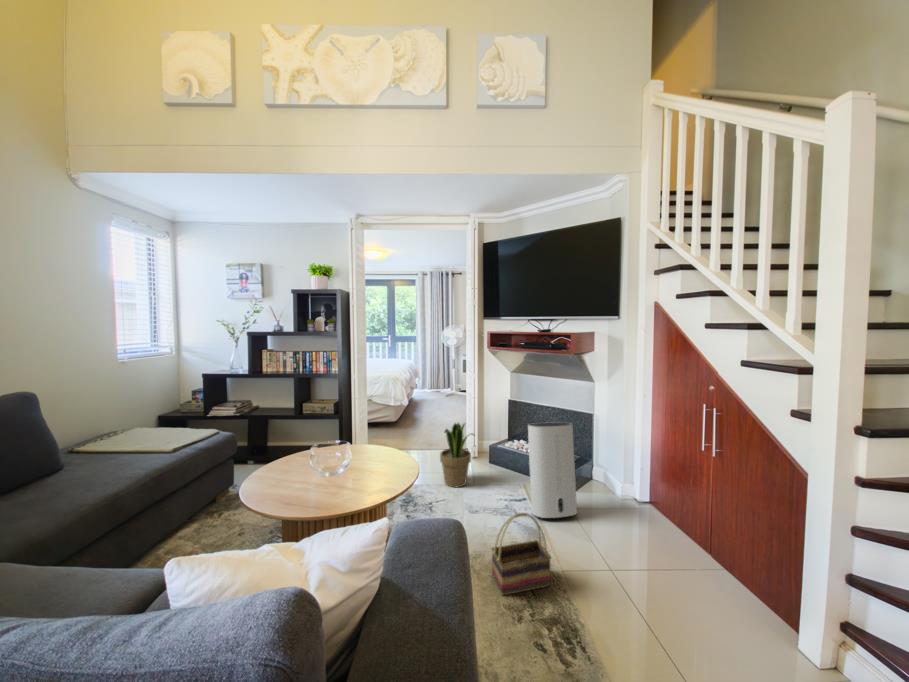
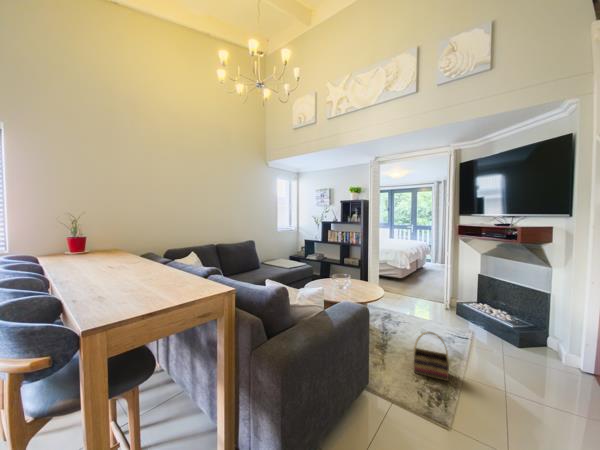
air purifier: present [528,422,577,518] -> none [466,288,506,358]
potted plant: present [440,423,474,487] -> none [412,280,436,321]

